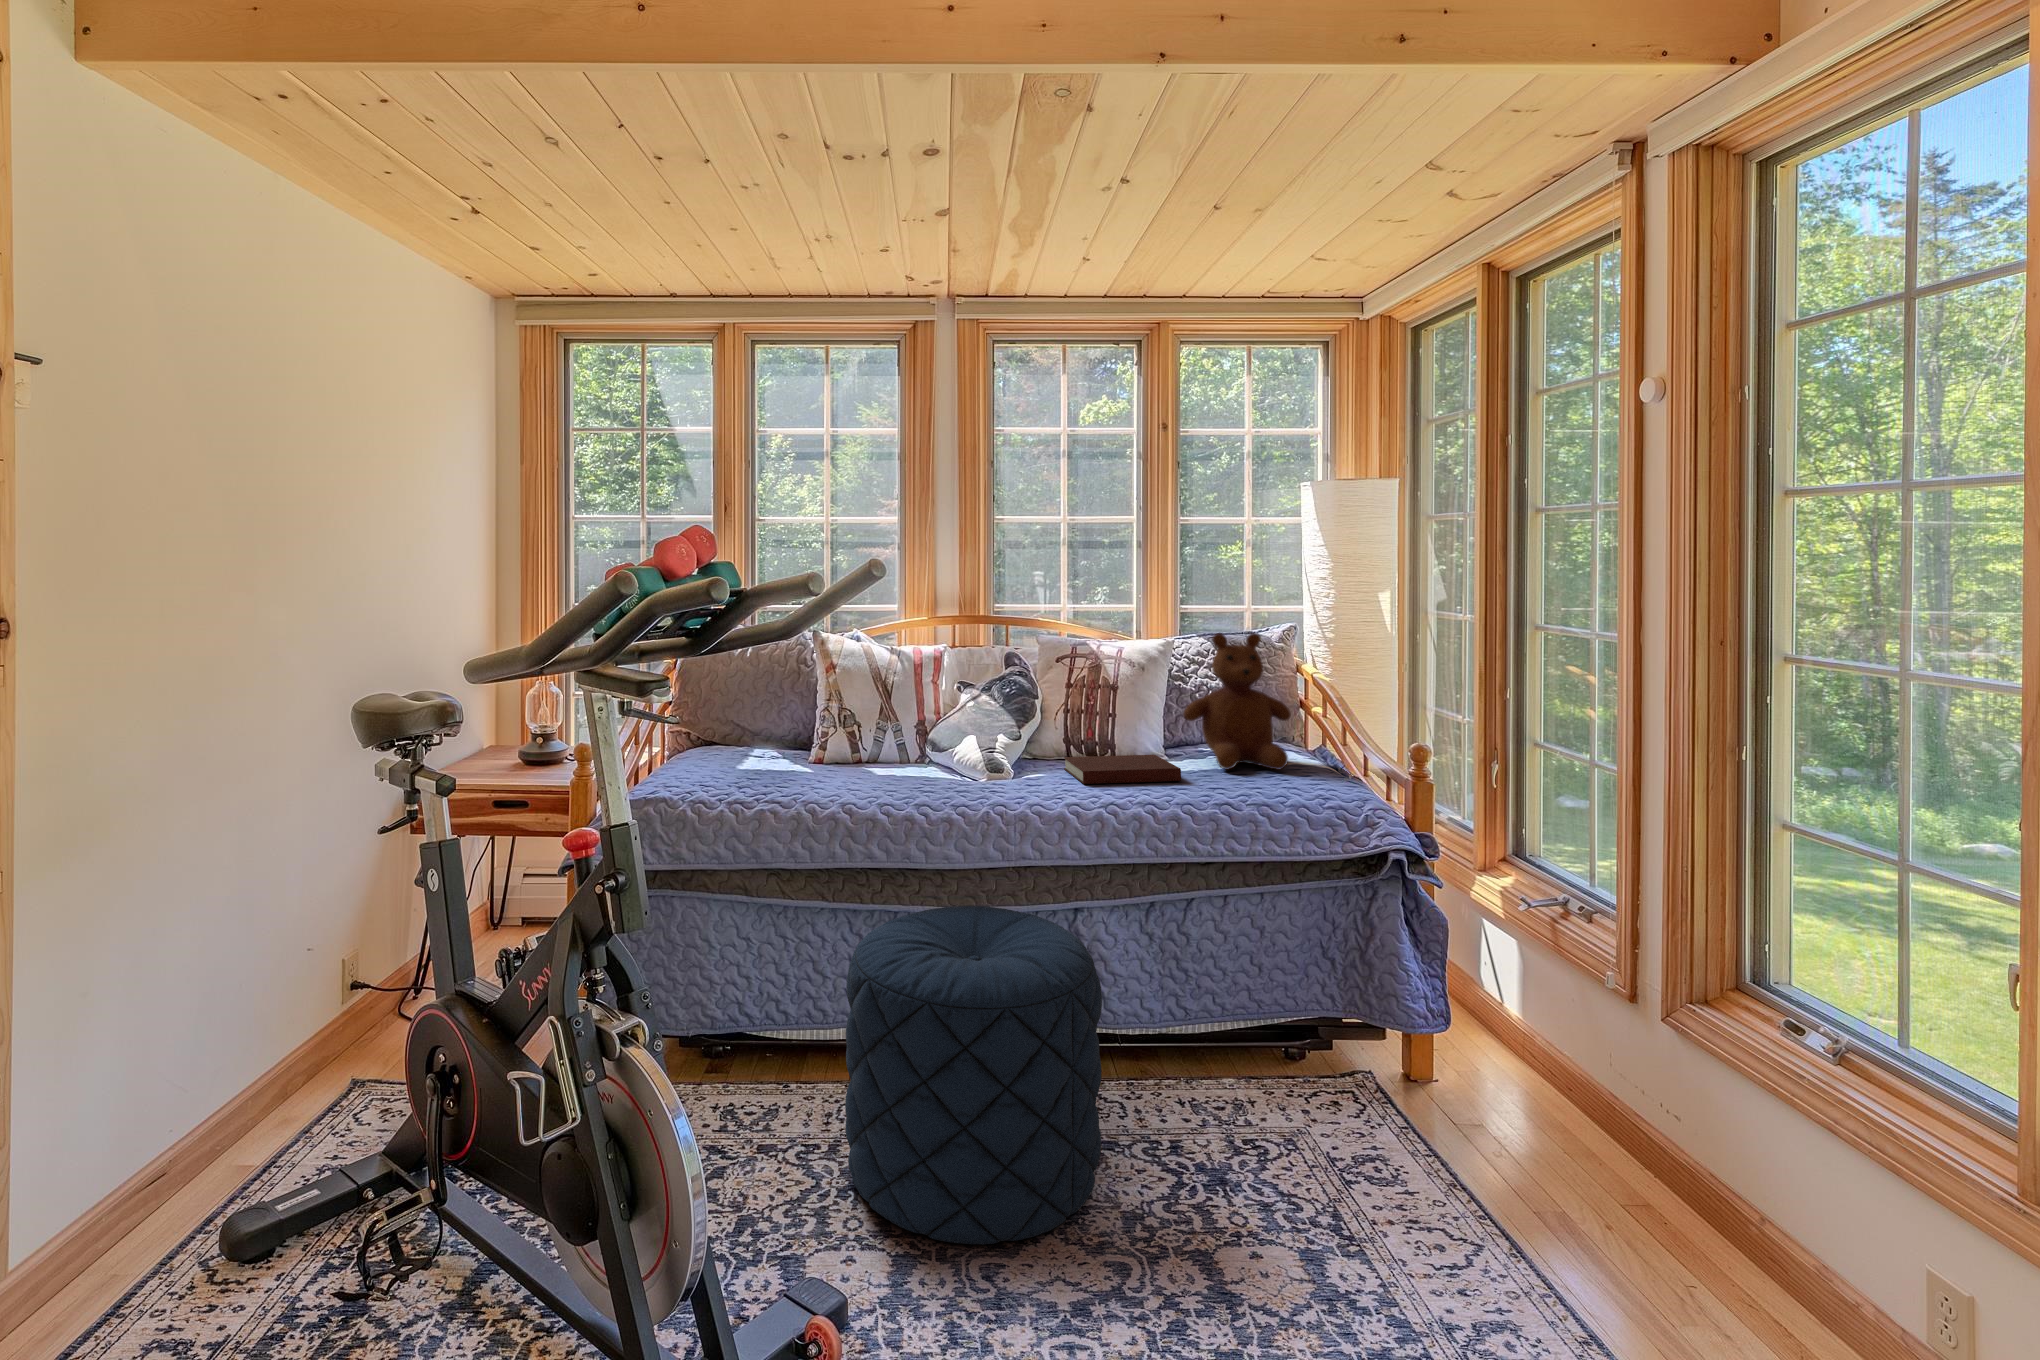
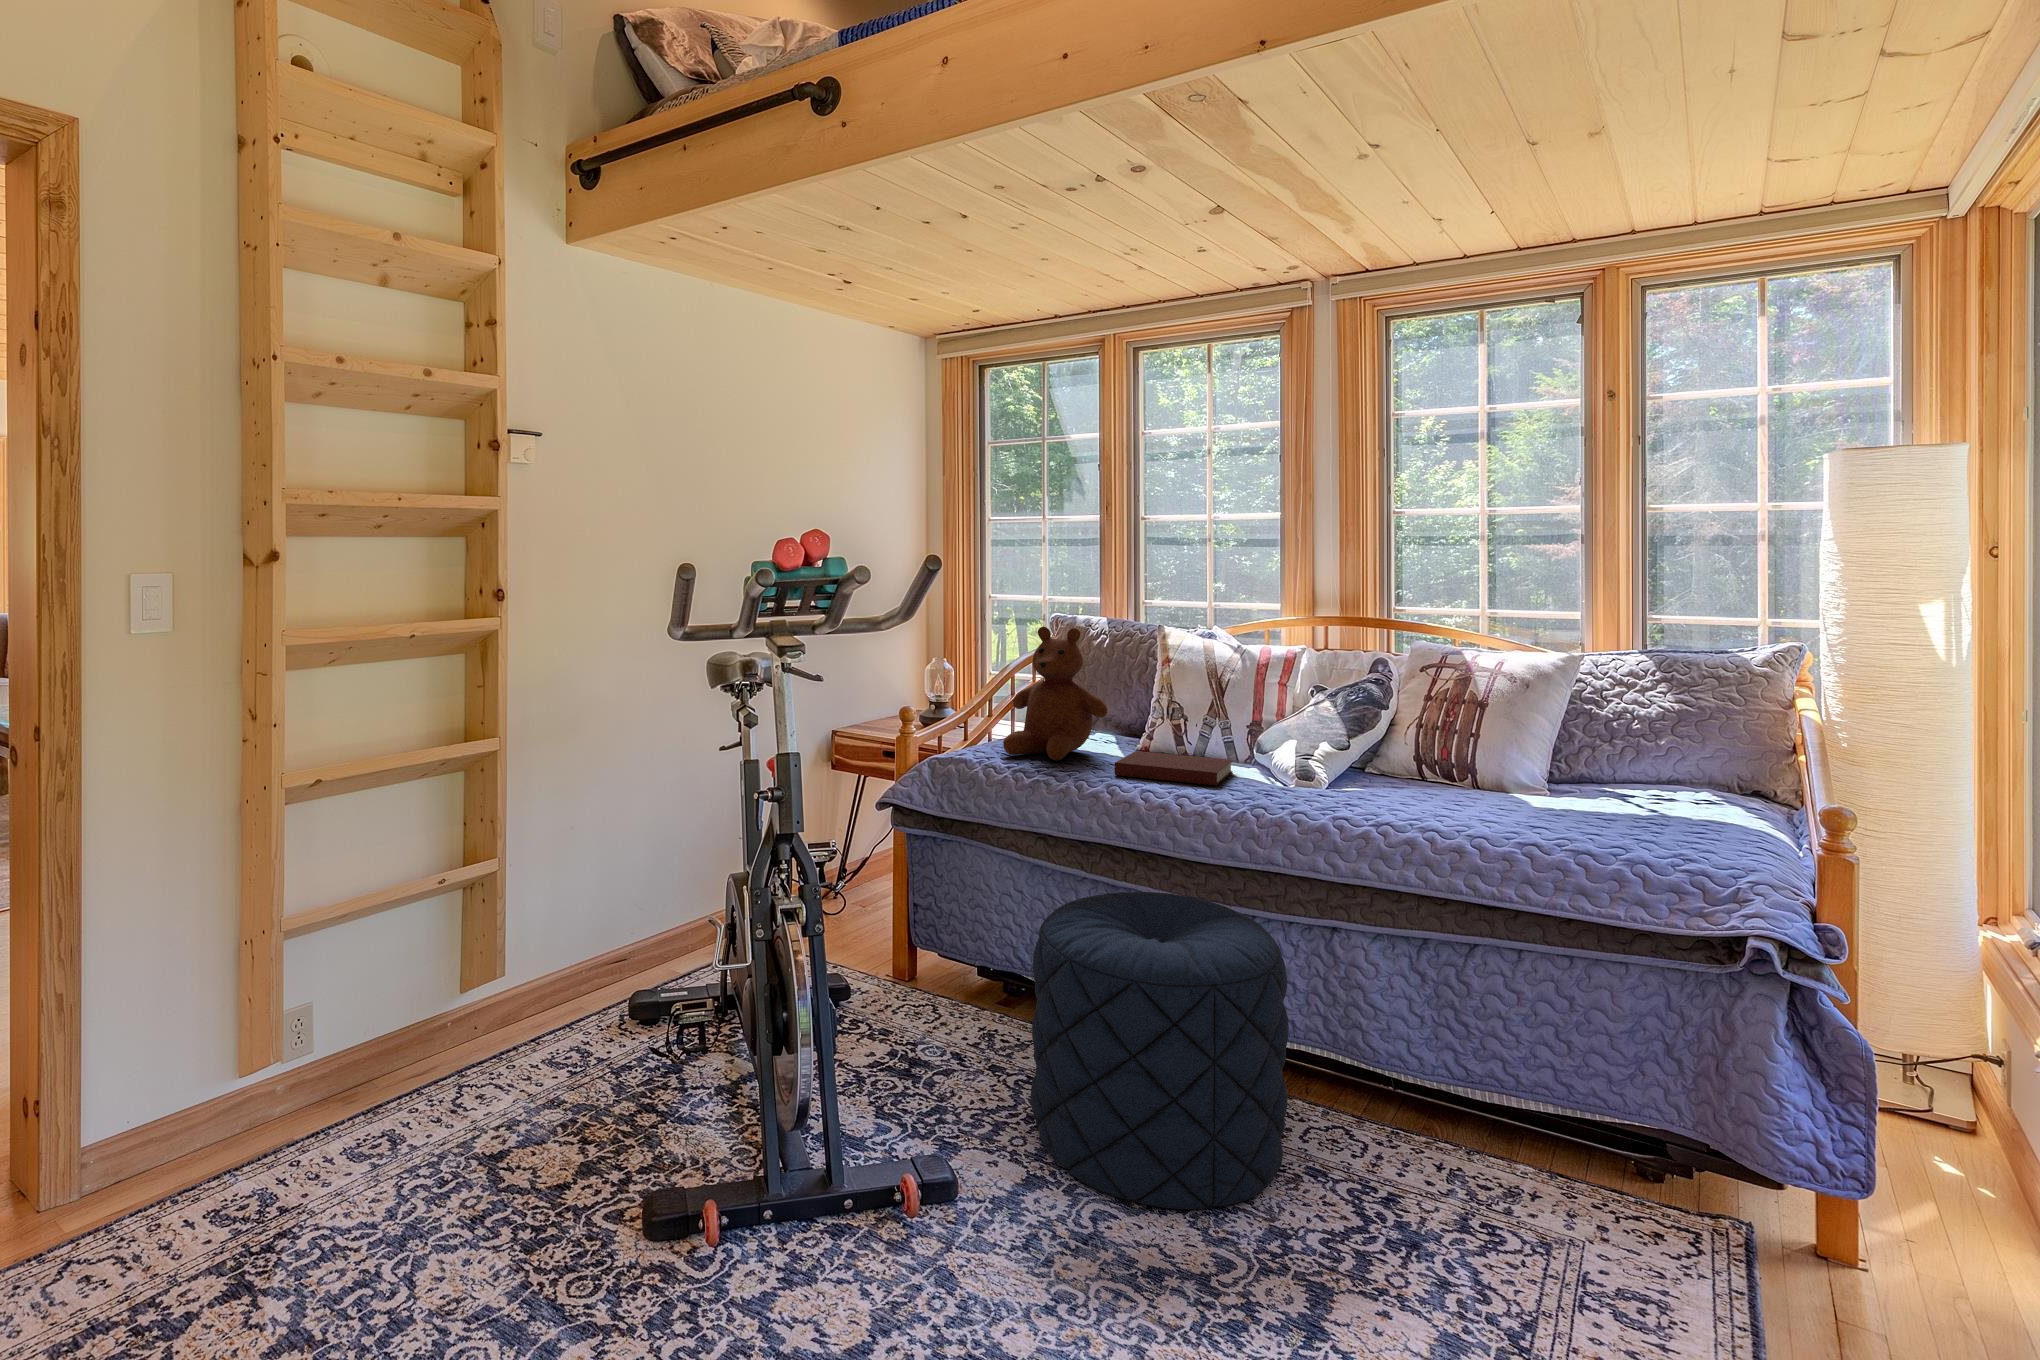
teddy bear: present [1184,633,1291,770] -> present [1003,627,1107,760]
notebook: present [1064,755,1181,784] -> present [1114,751,1233,786]

